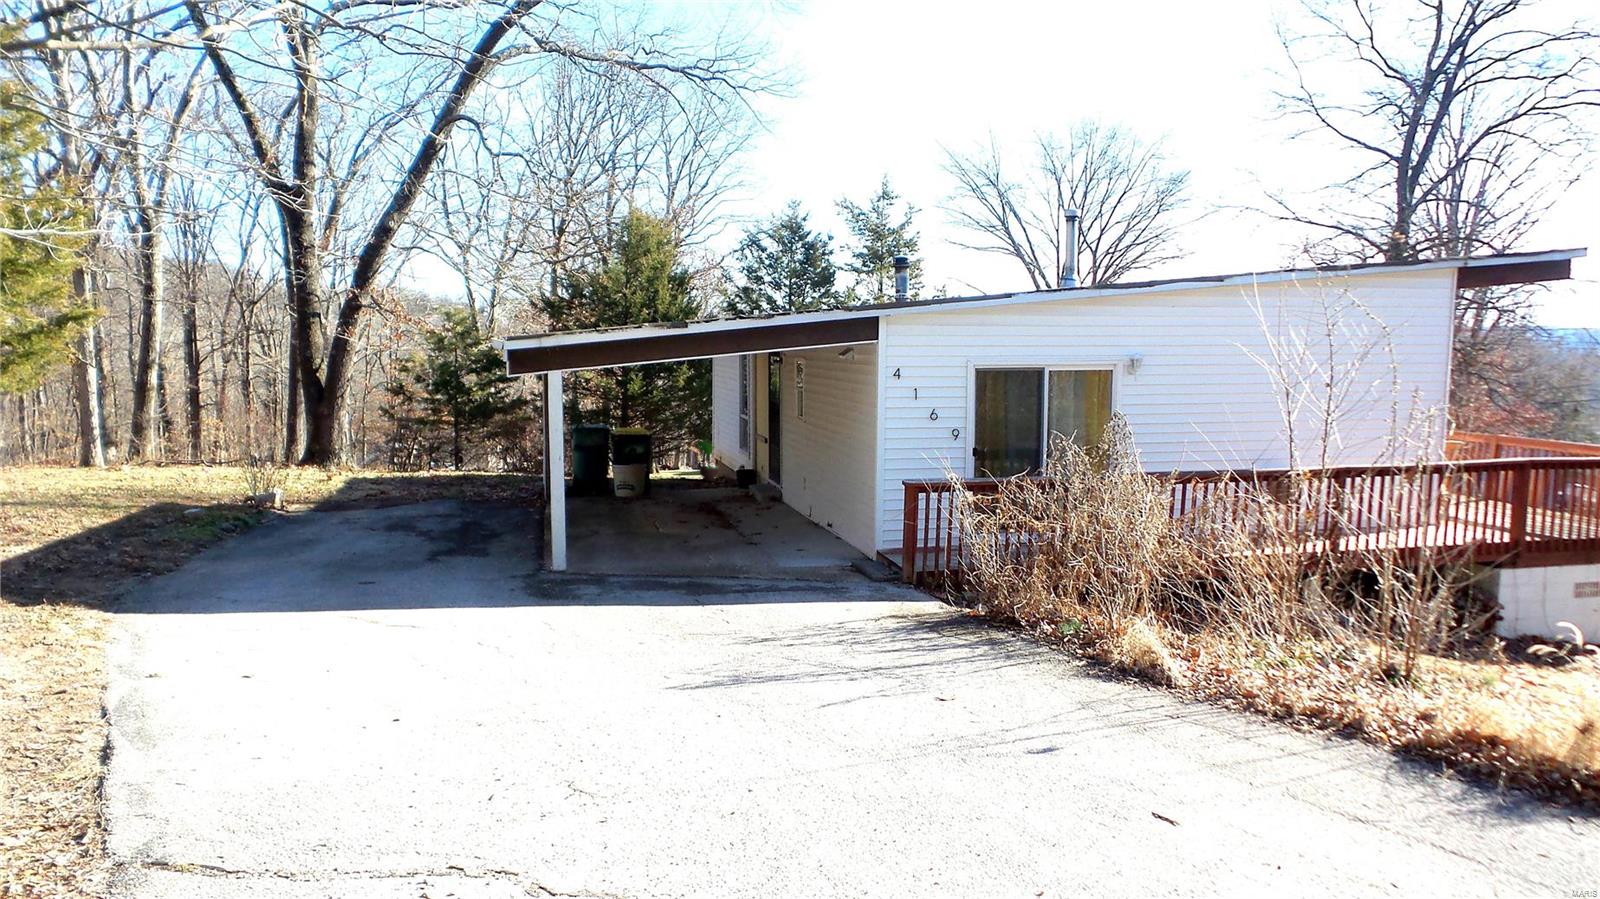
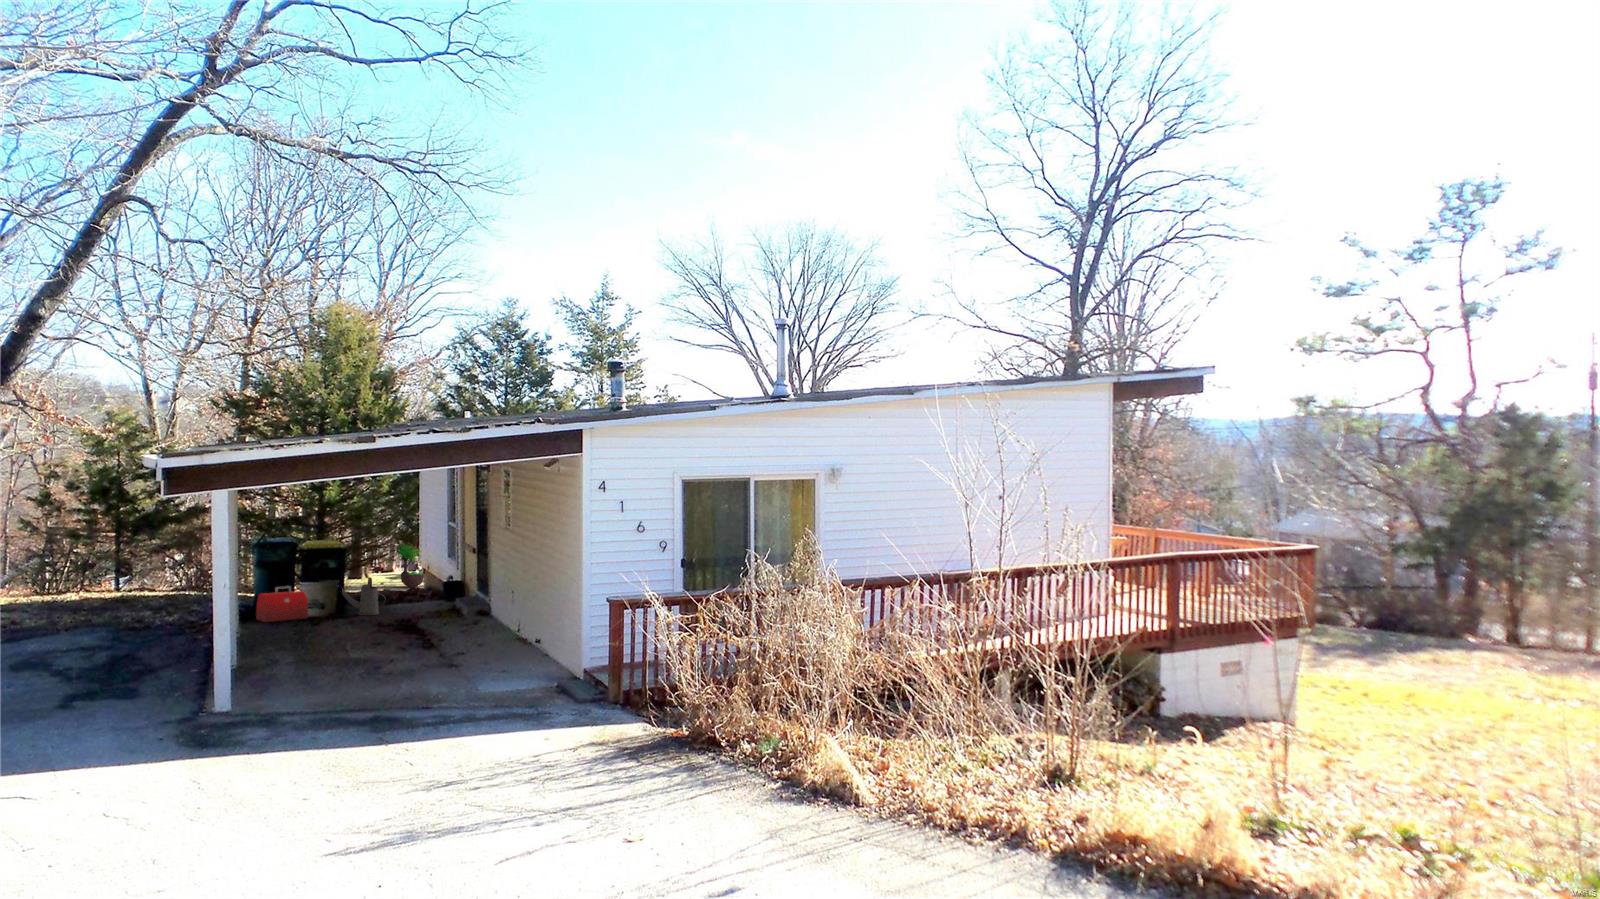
watering can: none [648,467,690,502] -> present [340,577,386,615]
toolbox: none [583,472,625,503] -> present [256,586,308,622]

